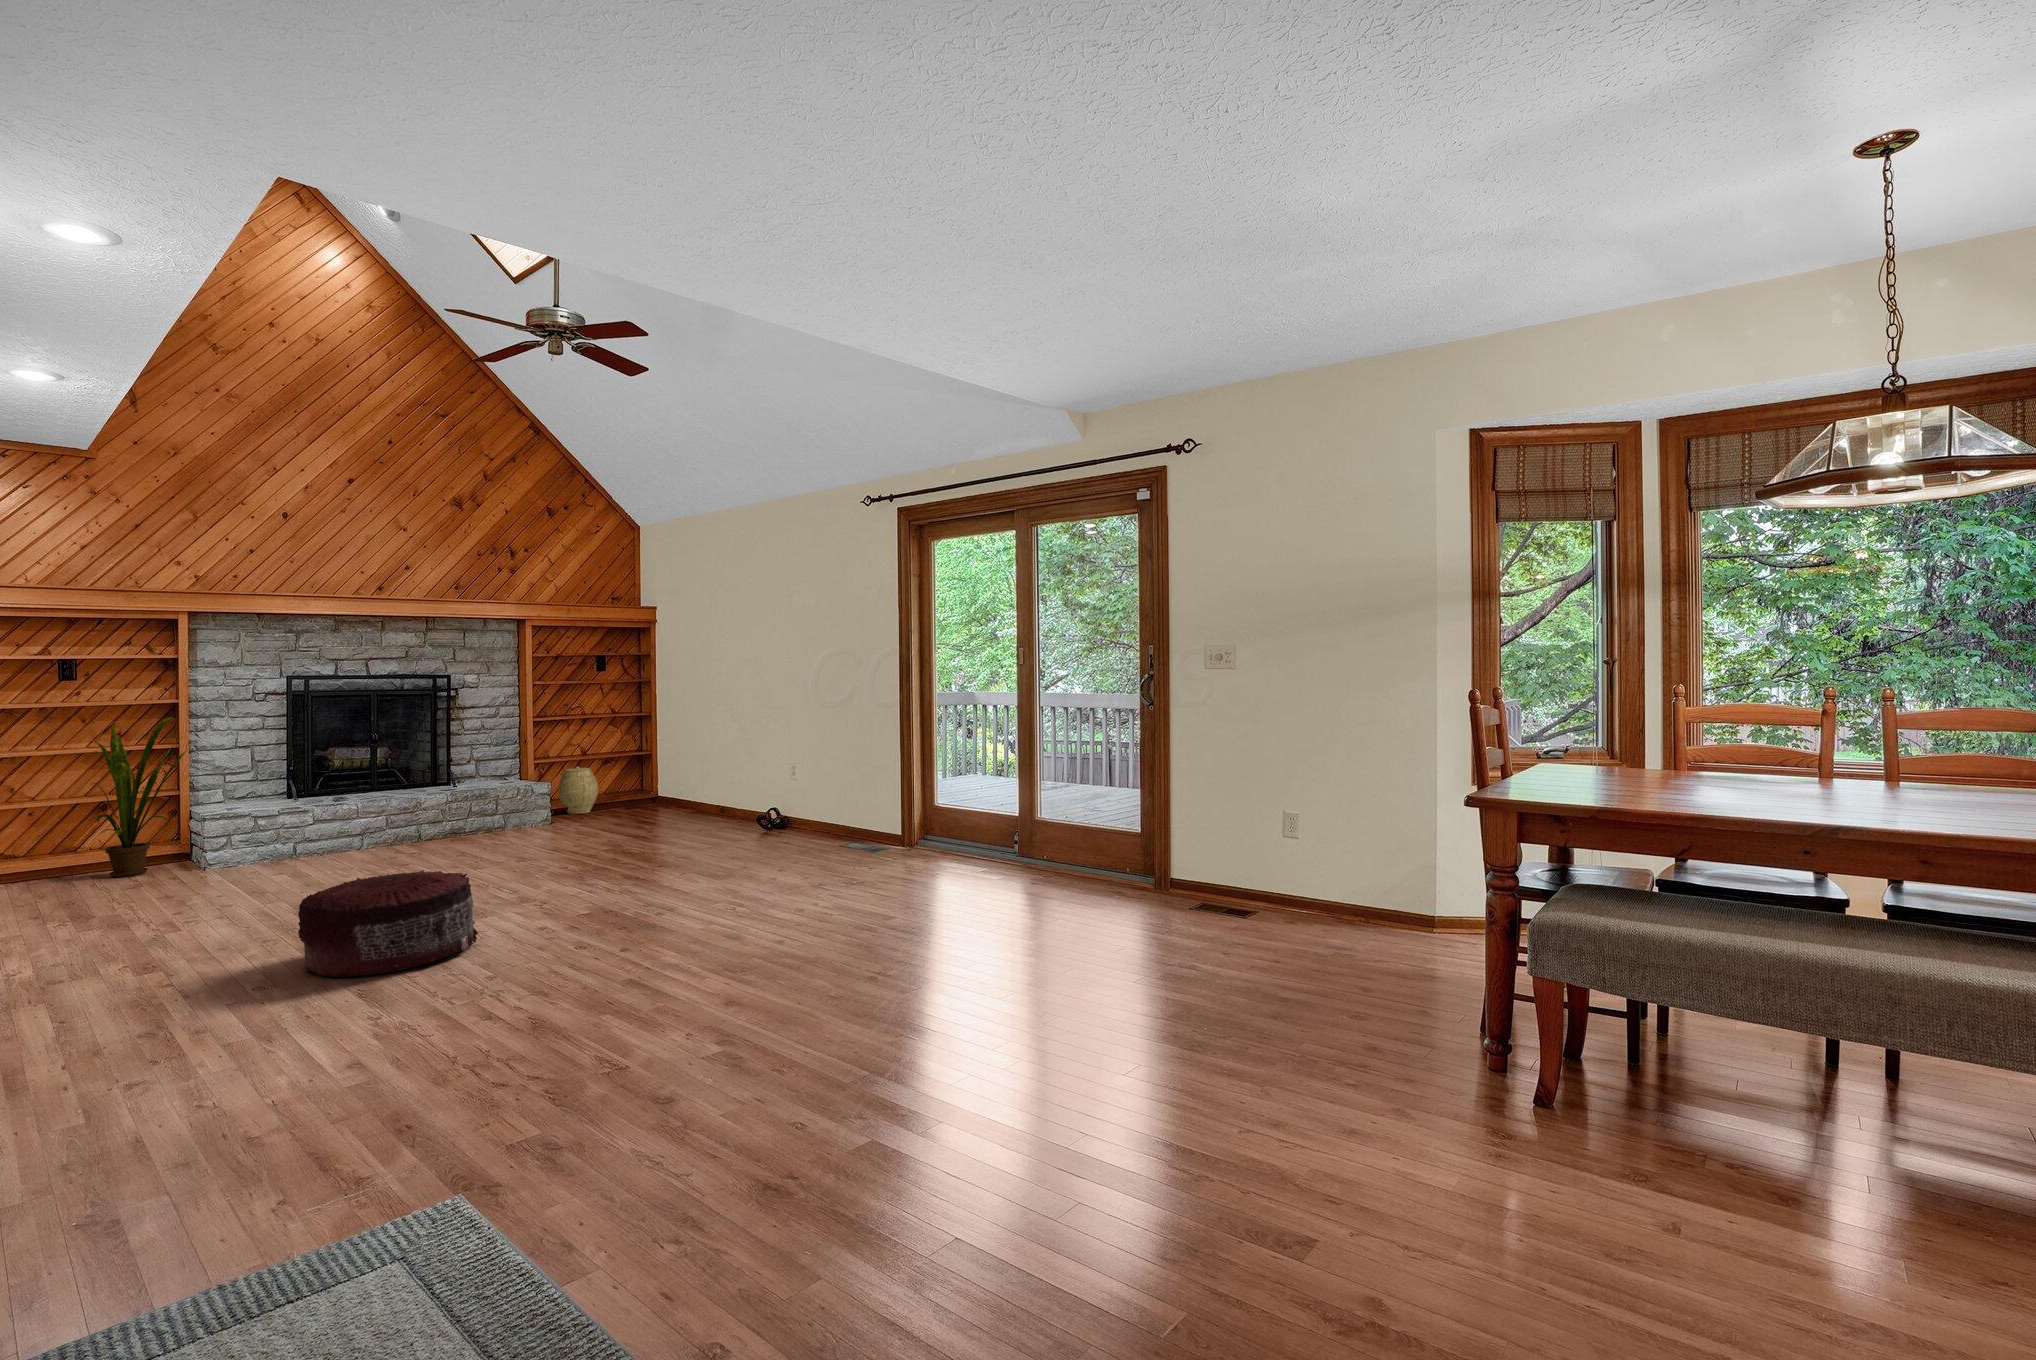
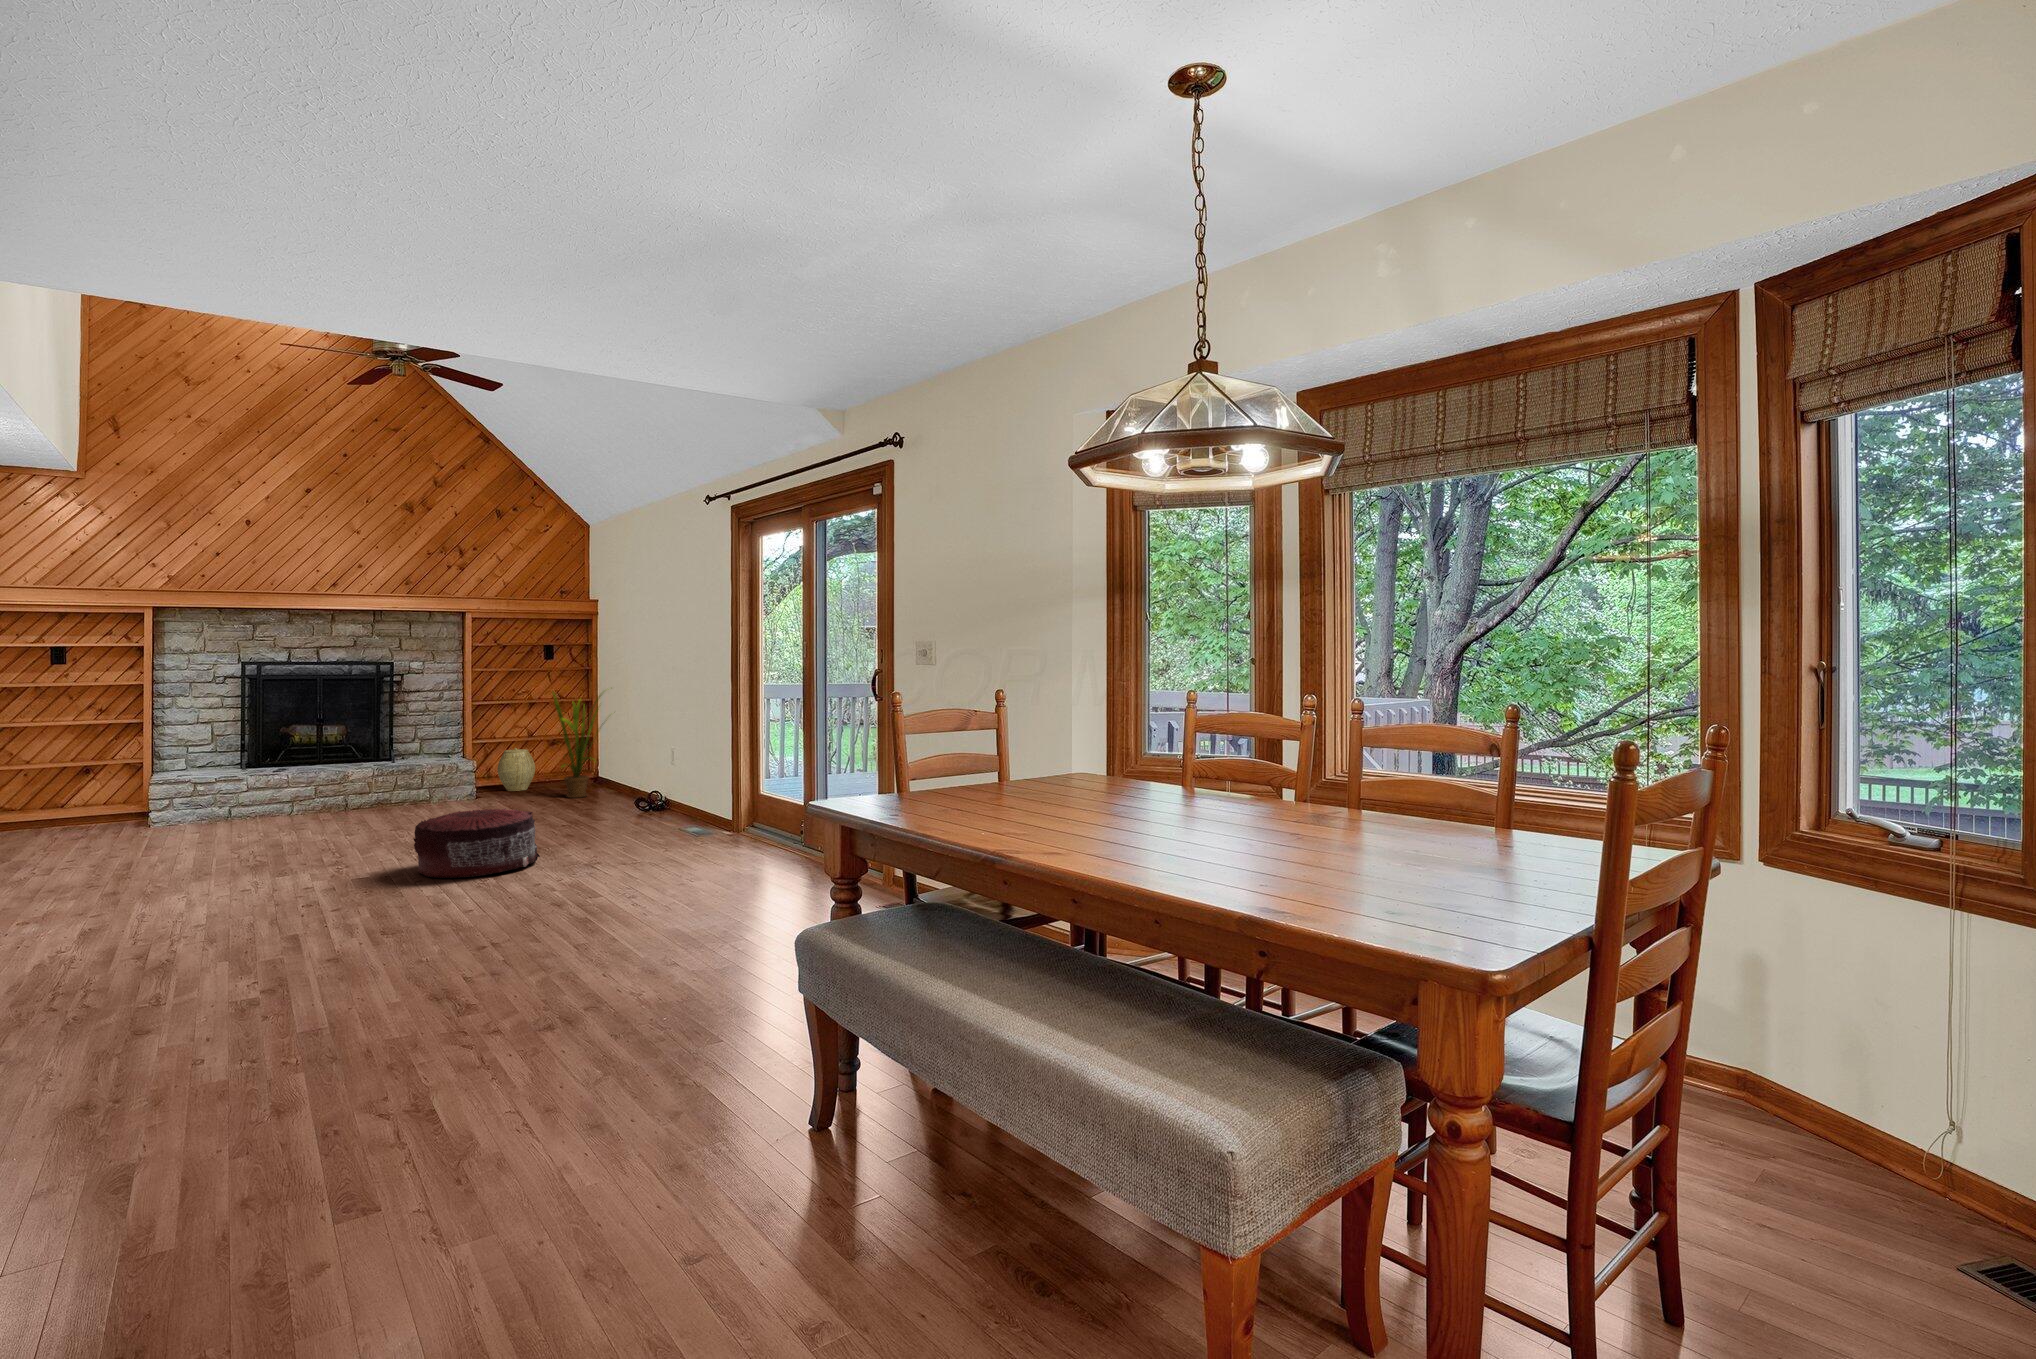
house plant: present [92,717,189,877] -> present [552,689,609,798]
pouf: present [298,870,479,977] -> present [414,808,540,878]

